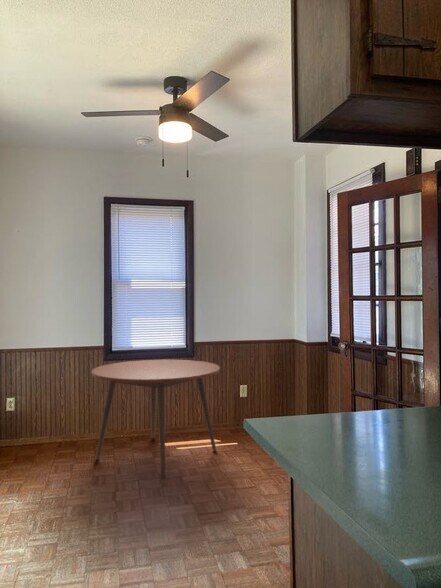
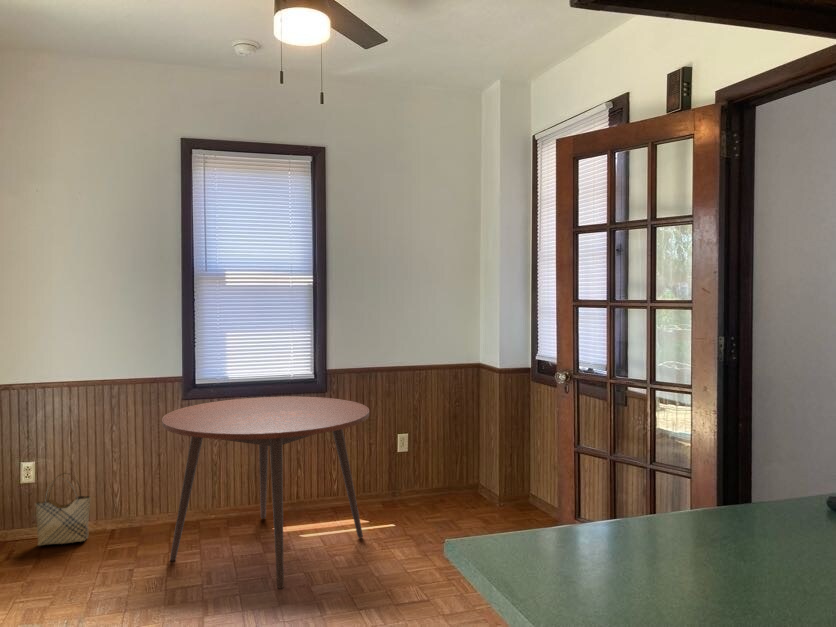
woven basket: none [15,405,48,449] -> present [35,473,91,546]

